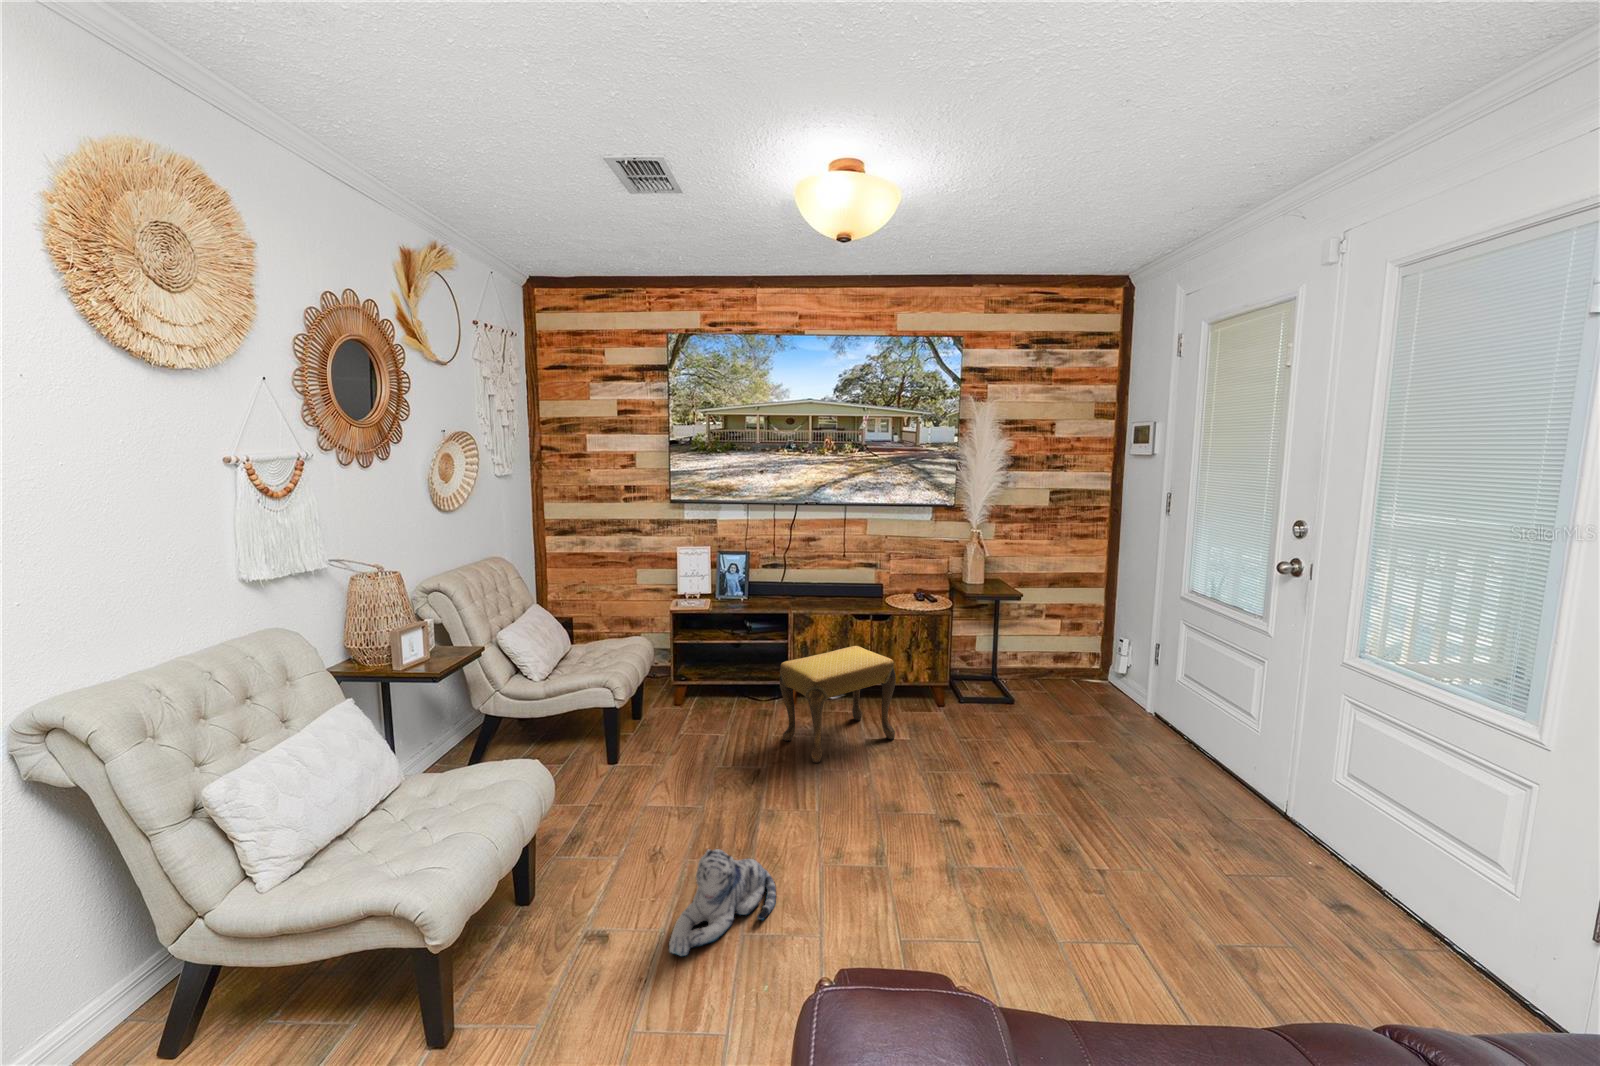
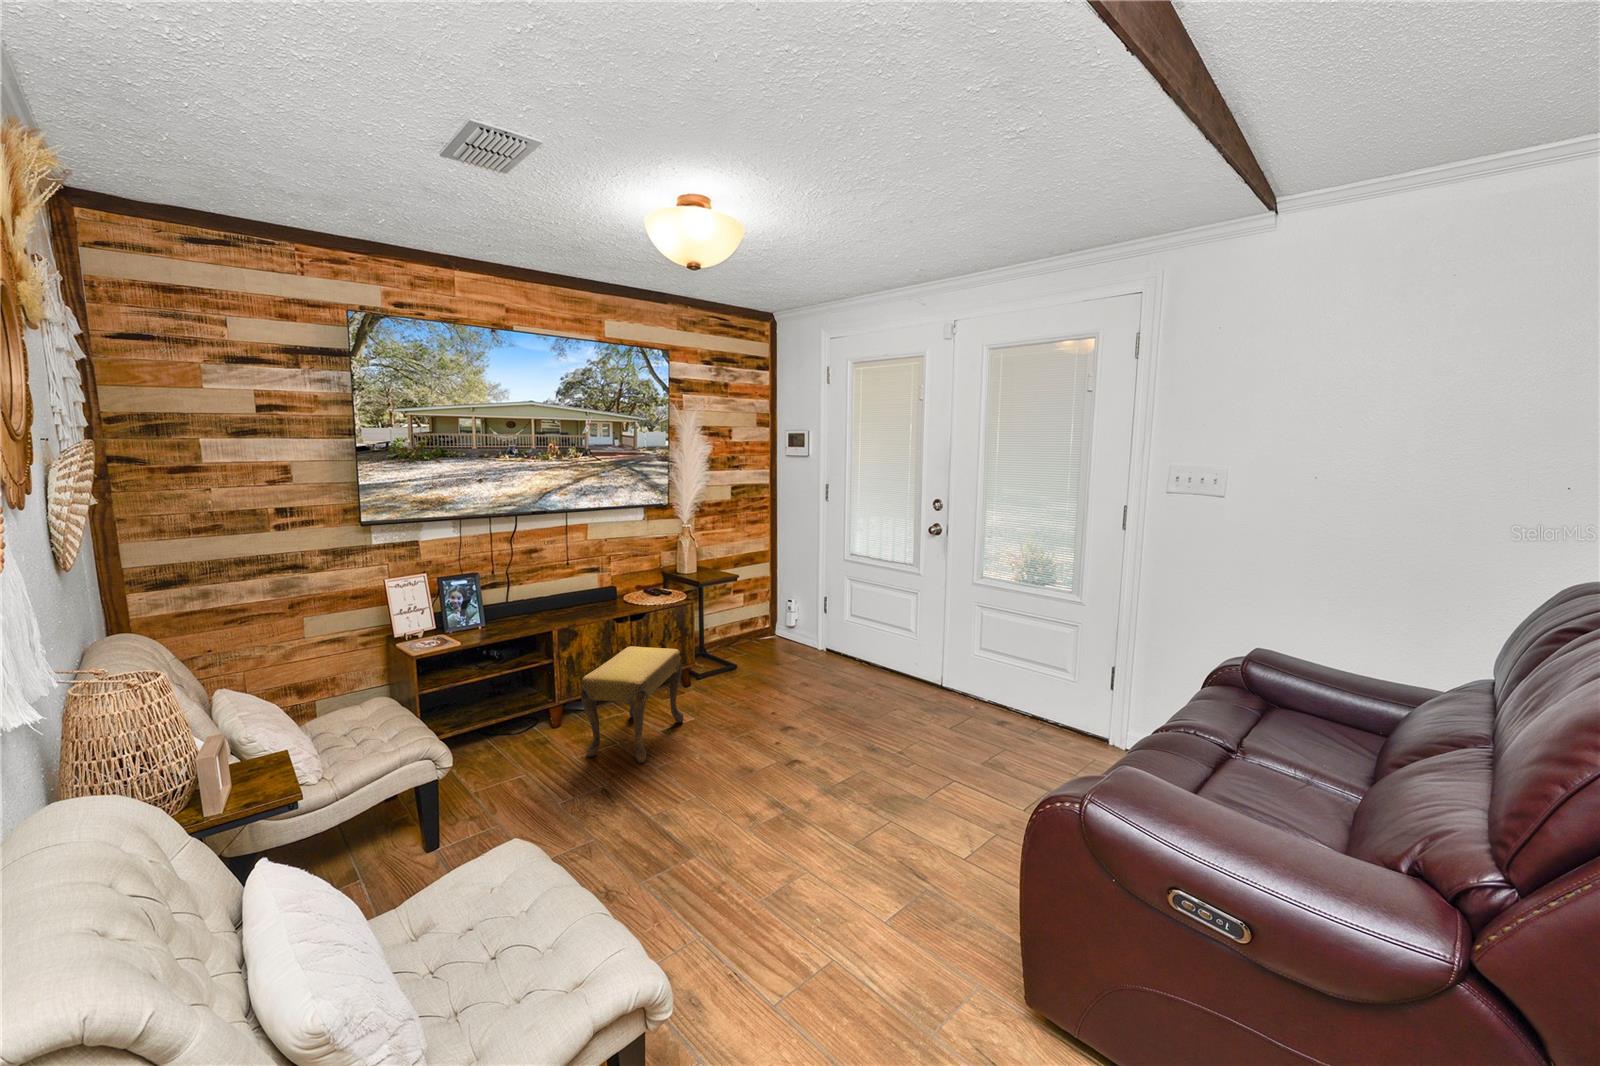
plush toy: present [669,849,776,956] -> none [685,840,753,947]

